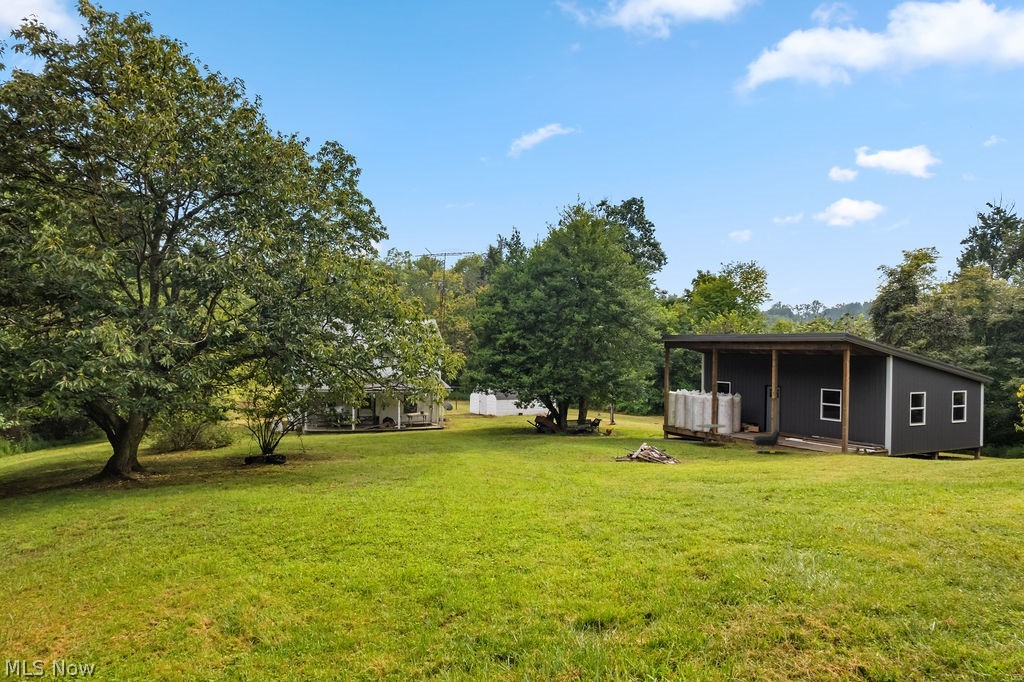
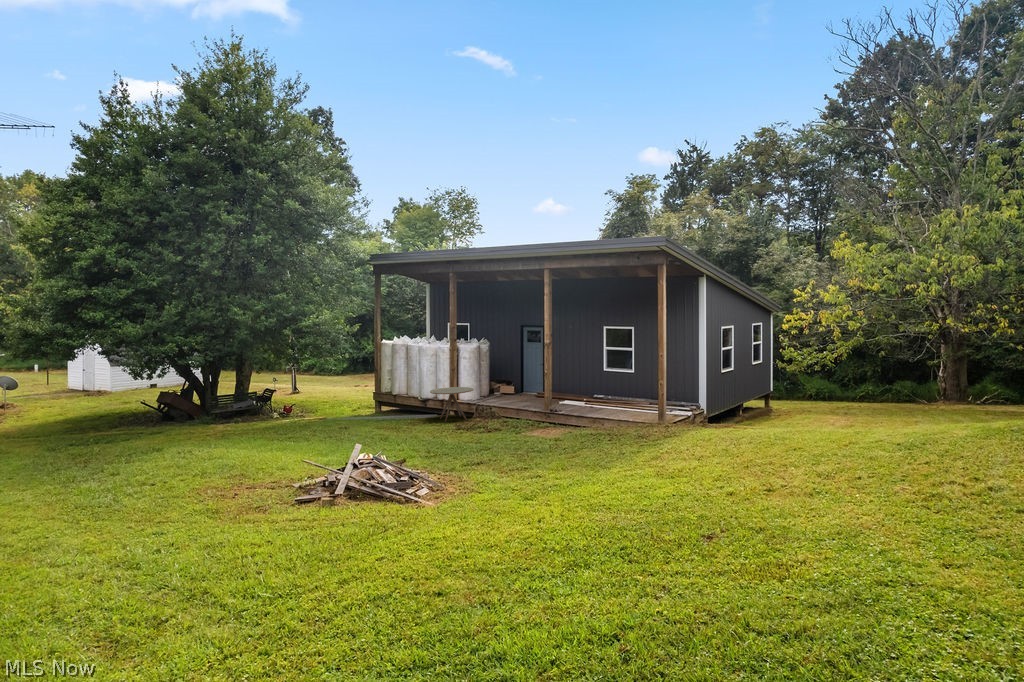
lounge chair: present [754,430,780,453] -> none [517,391,559,430]

